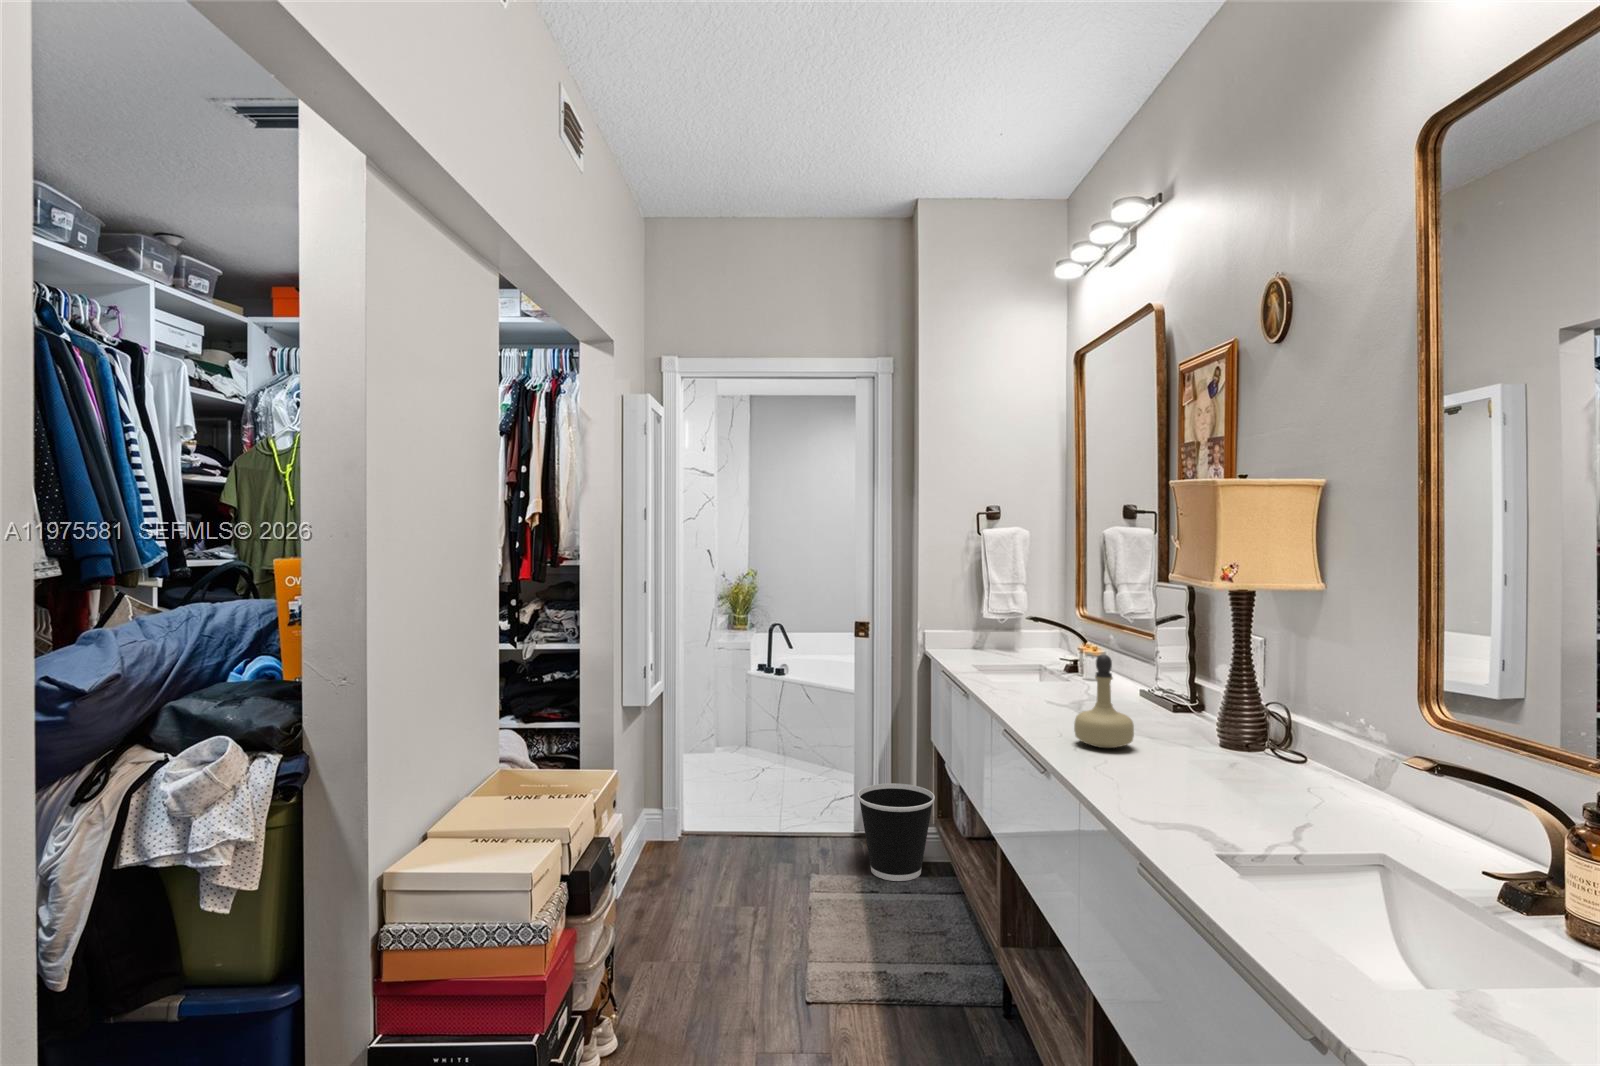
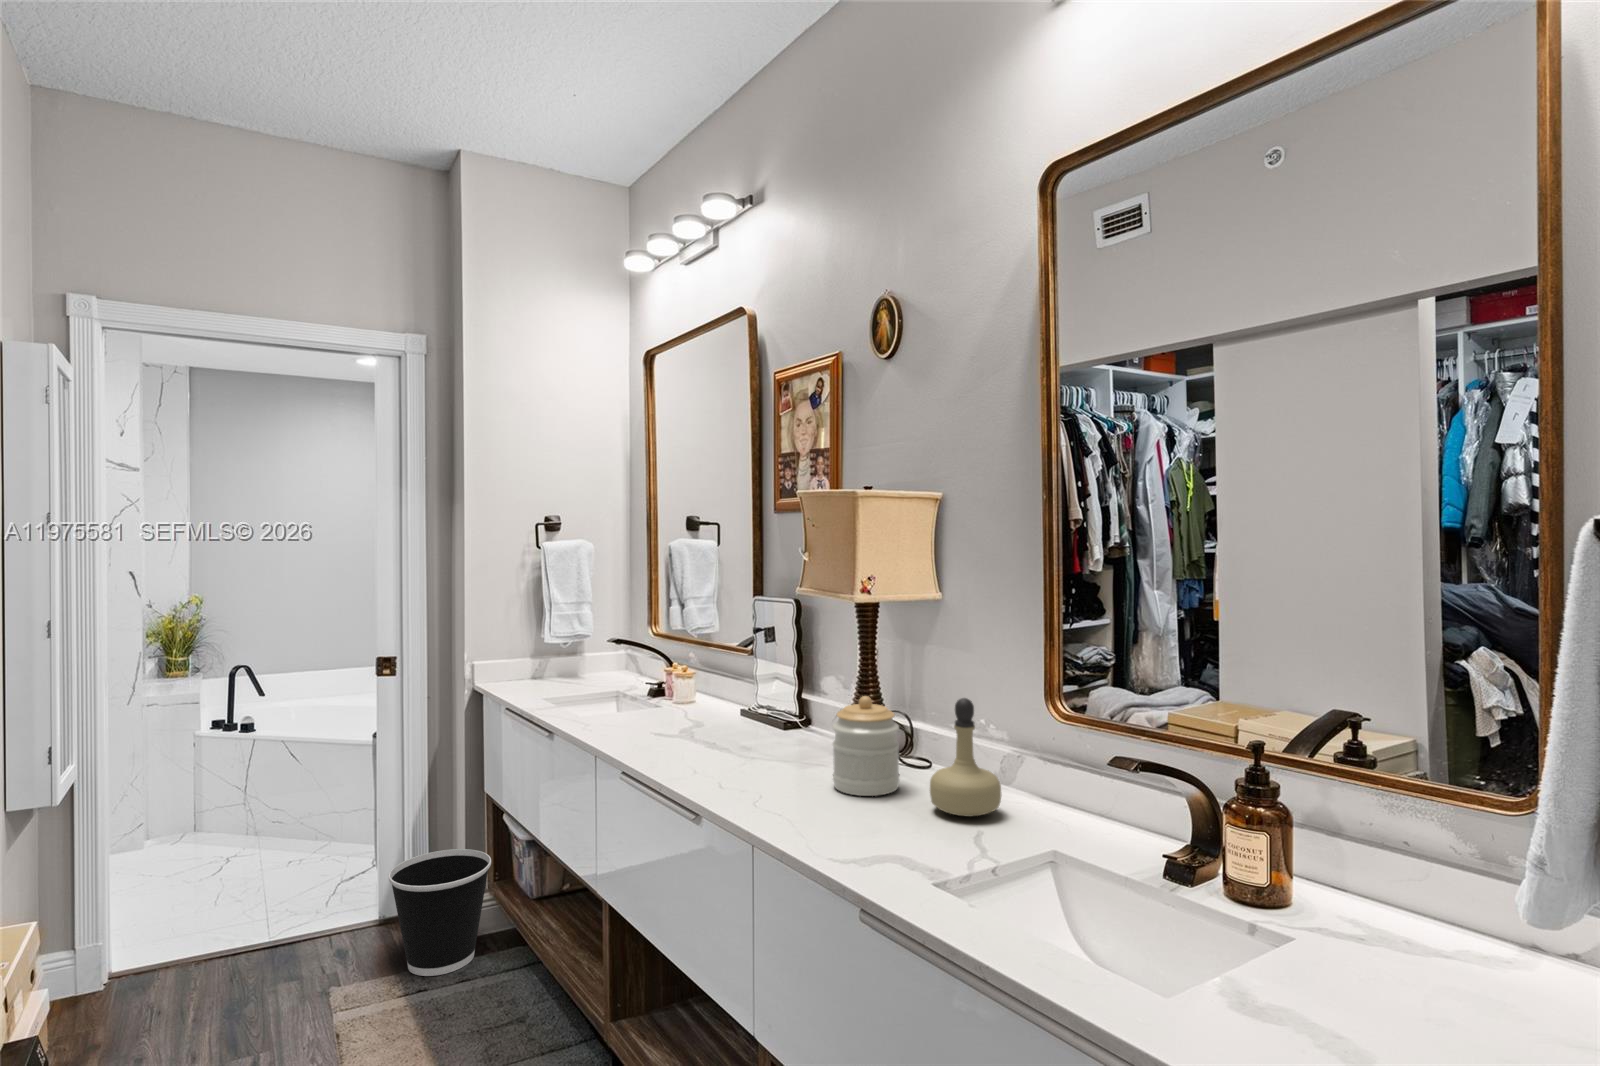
perfume bottle: present [1074,654,1134,748] -> present [930,698,1002,817]
jar: none [1182,678,1255,774] -> present [833,696,900,796]

